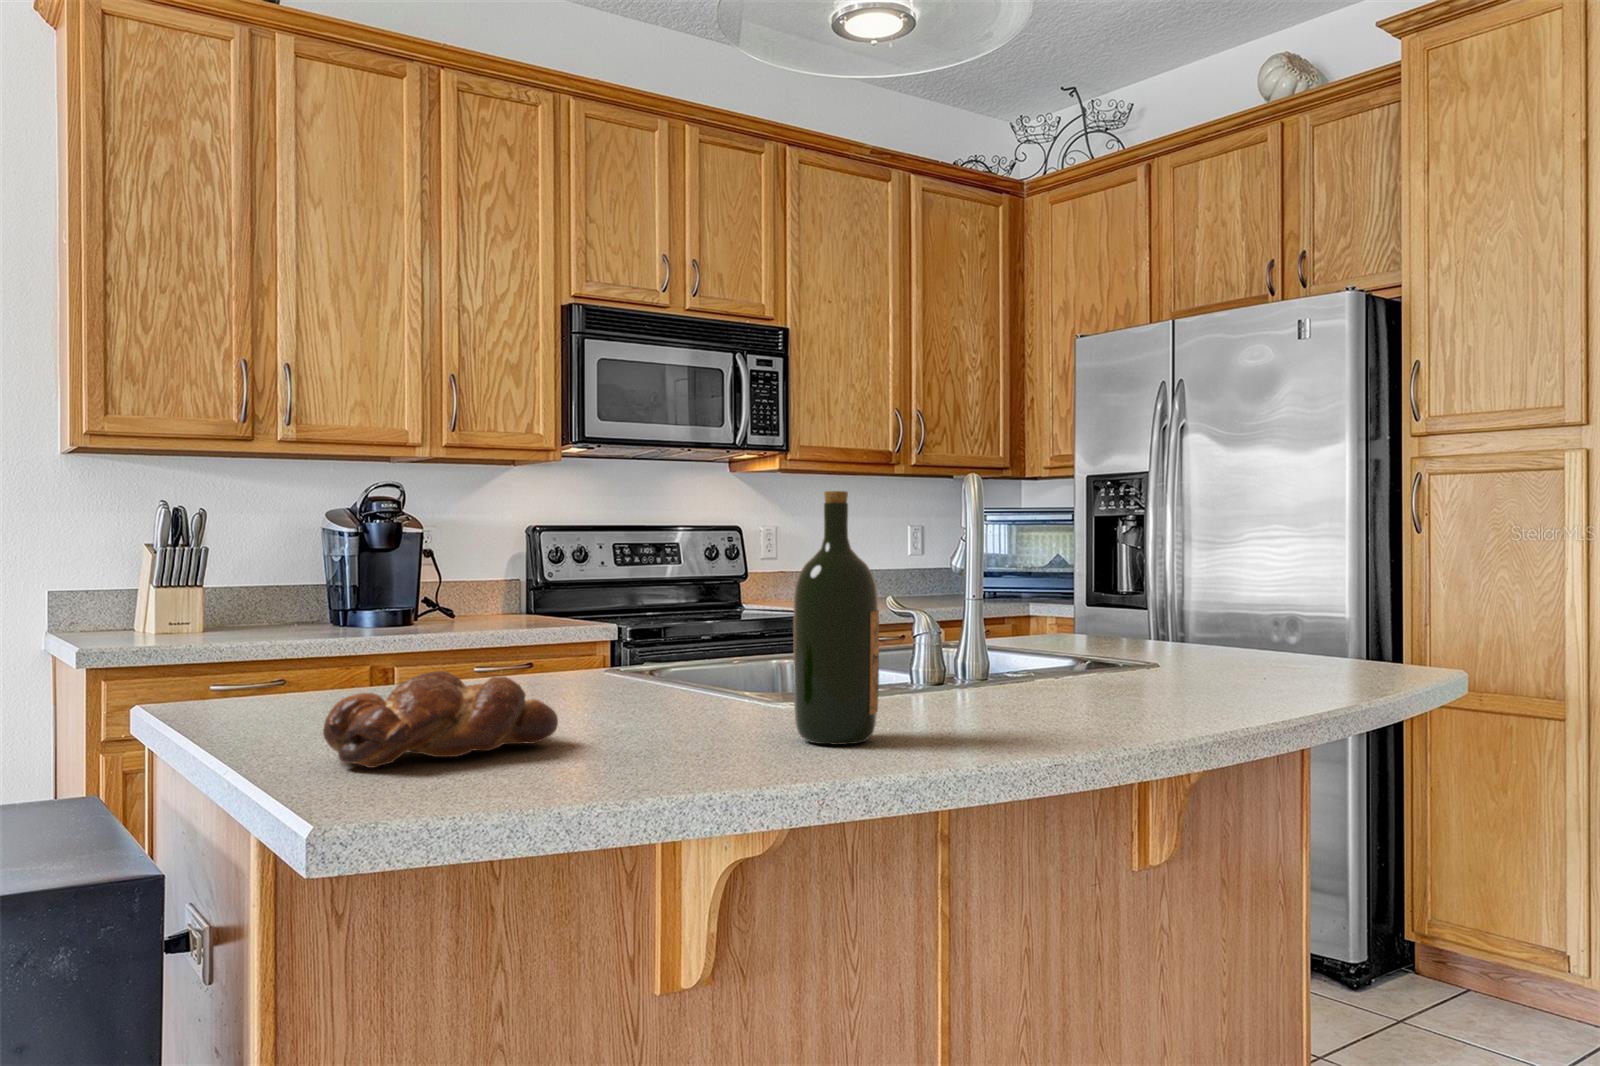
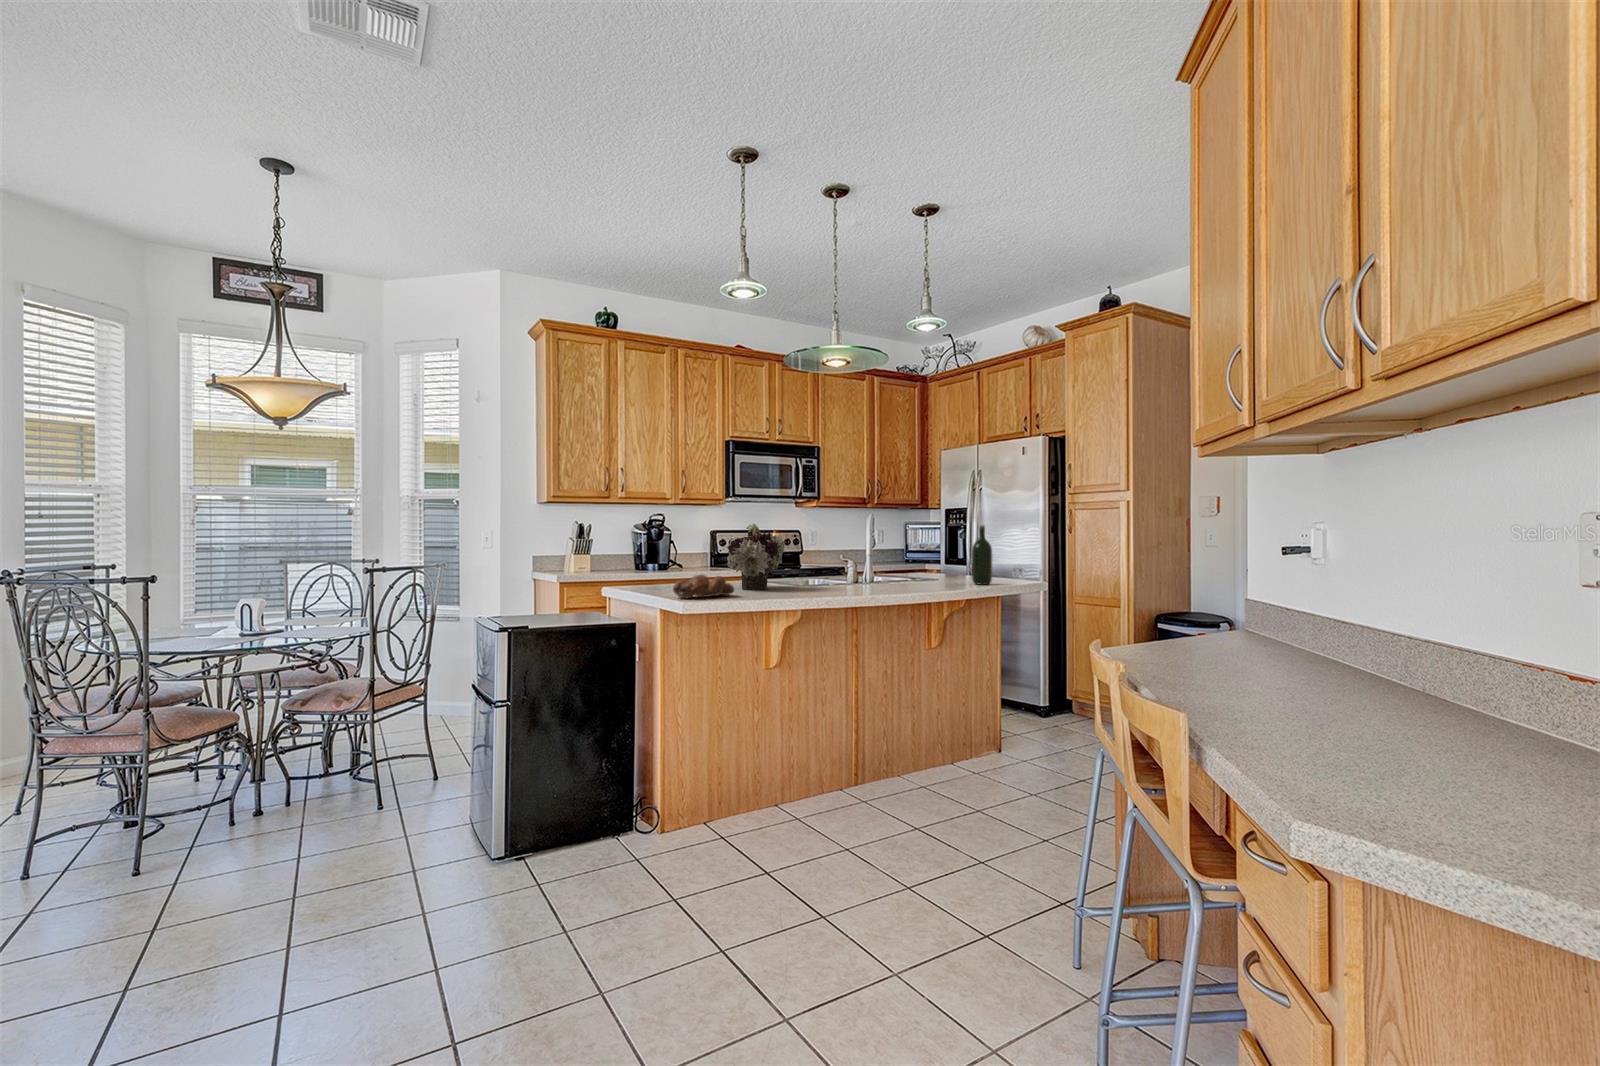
wine bottle: present [793,491,879,745] -> present [972,525,992,585]
flower arrangement: none [541,494,728,708] -> present [727,523,785,590]

